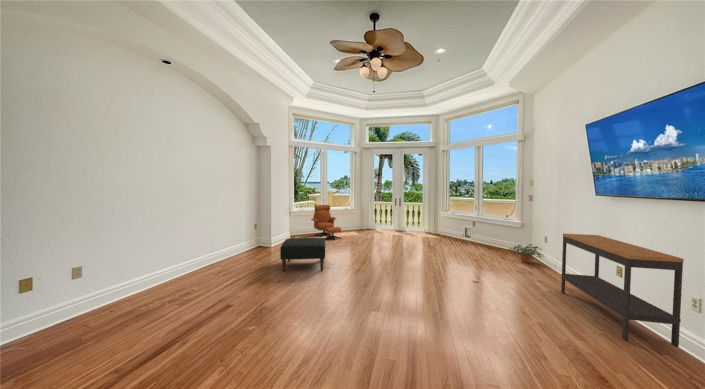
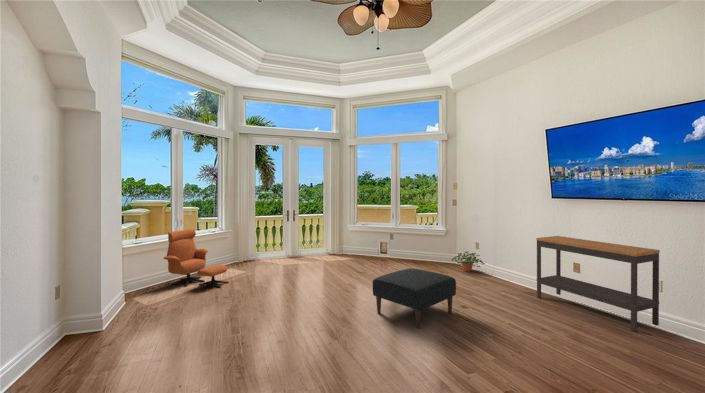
ottoman: present [280,238,325,272] -> present [373,268,456,329]

